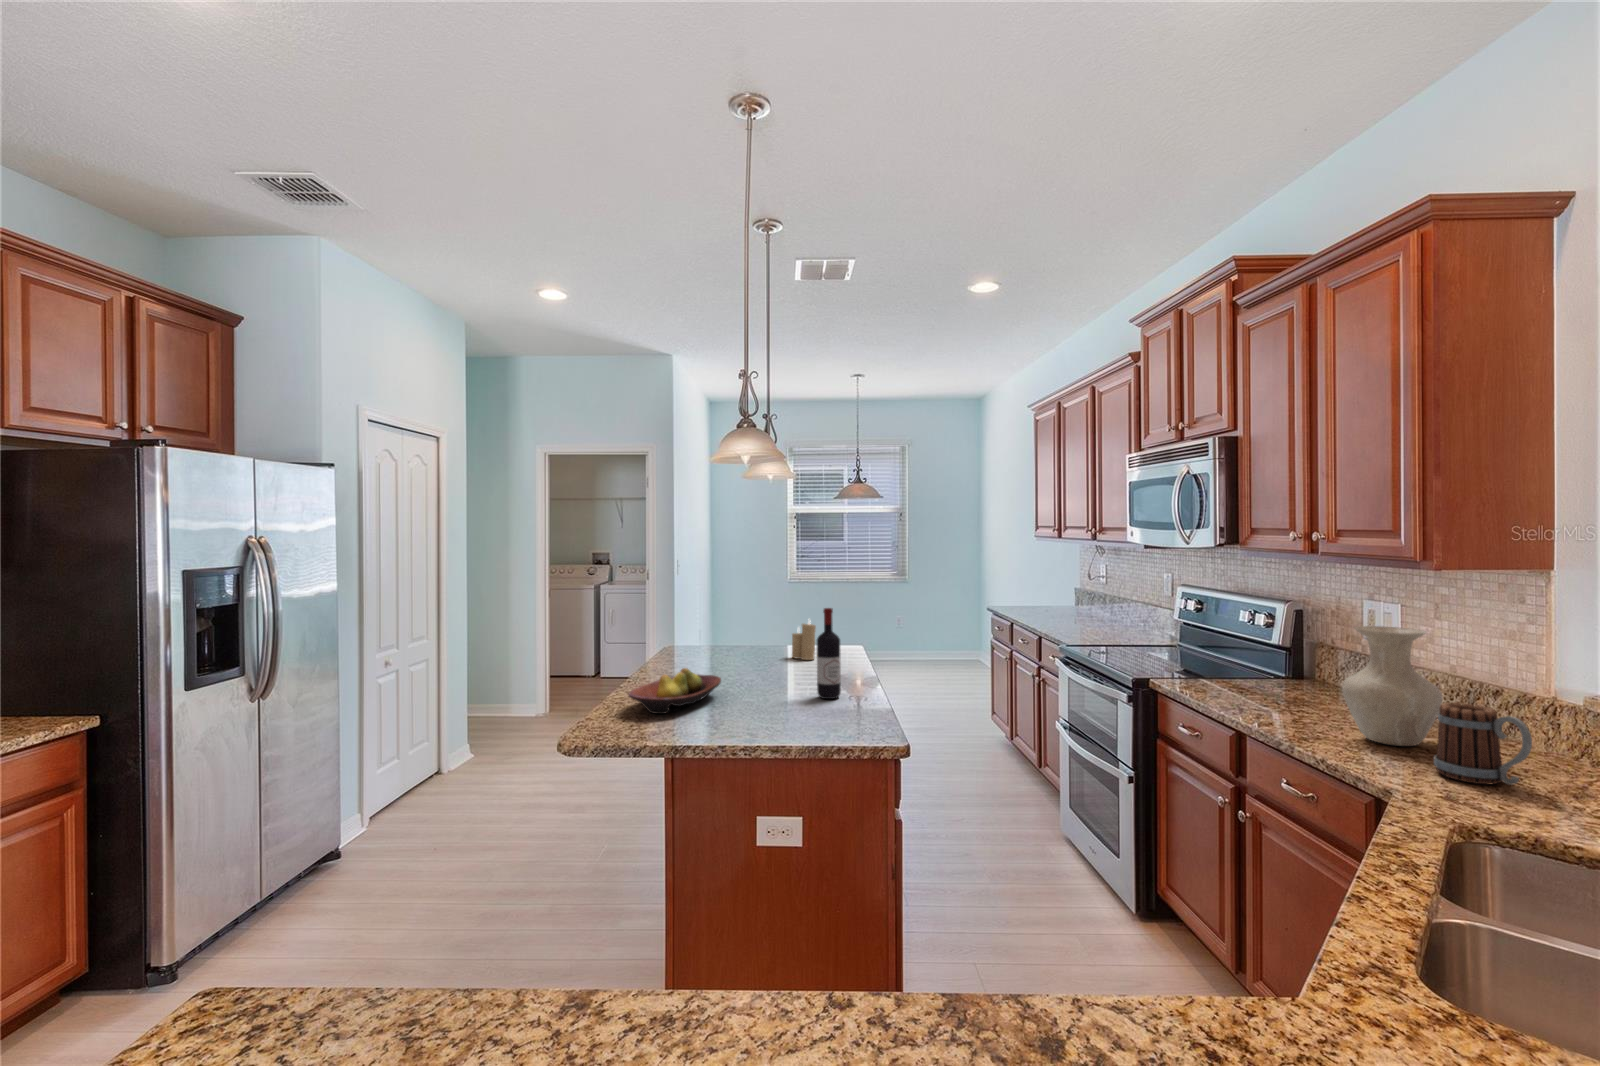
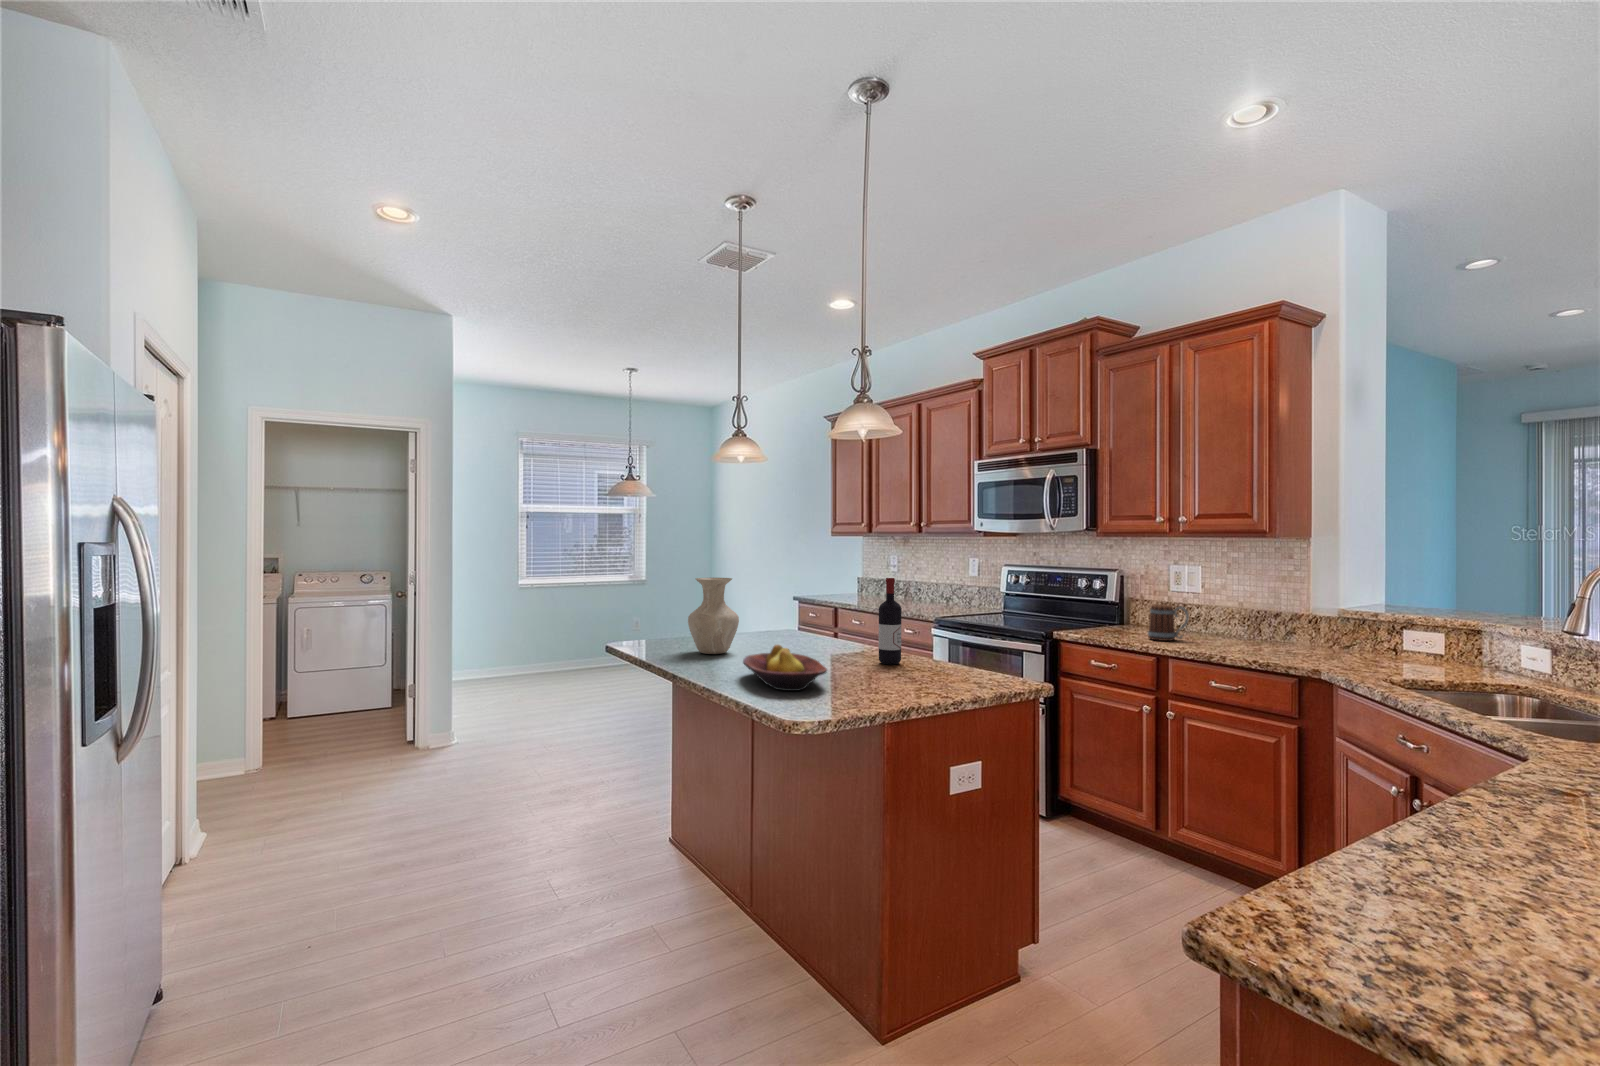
candle: present [792,620,816,660] -> none [744,597,773,640]
vase: present [1342,626,1443,746] -> present [688,578,739,654]
mug: present [1434,703,1532,785] -> present [1148,604,1189,641]

